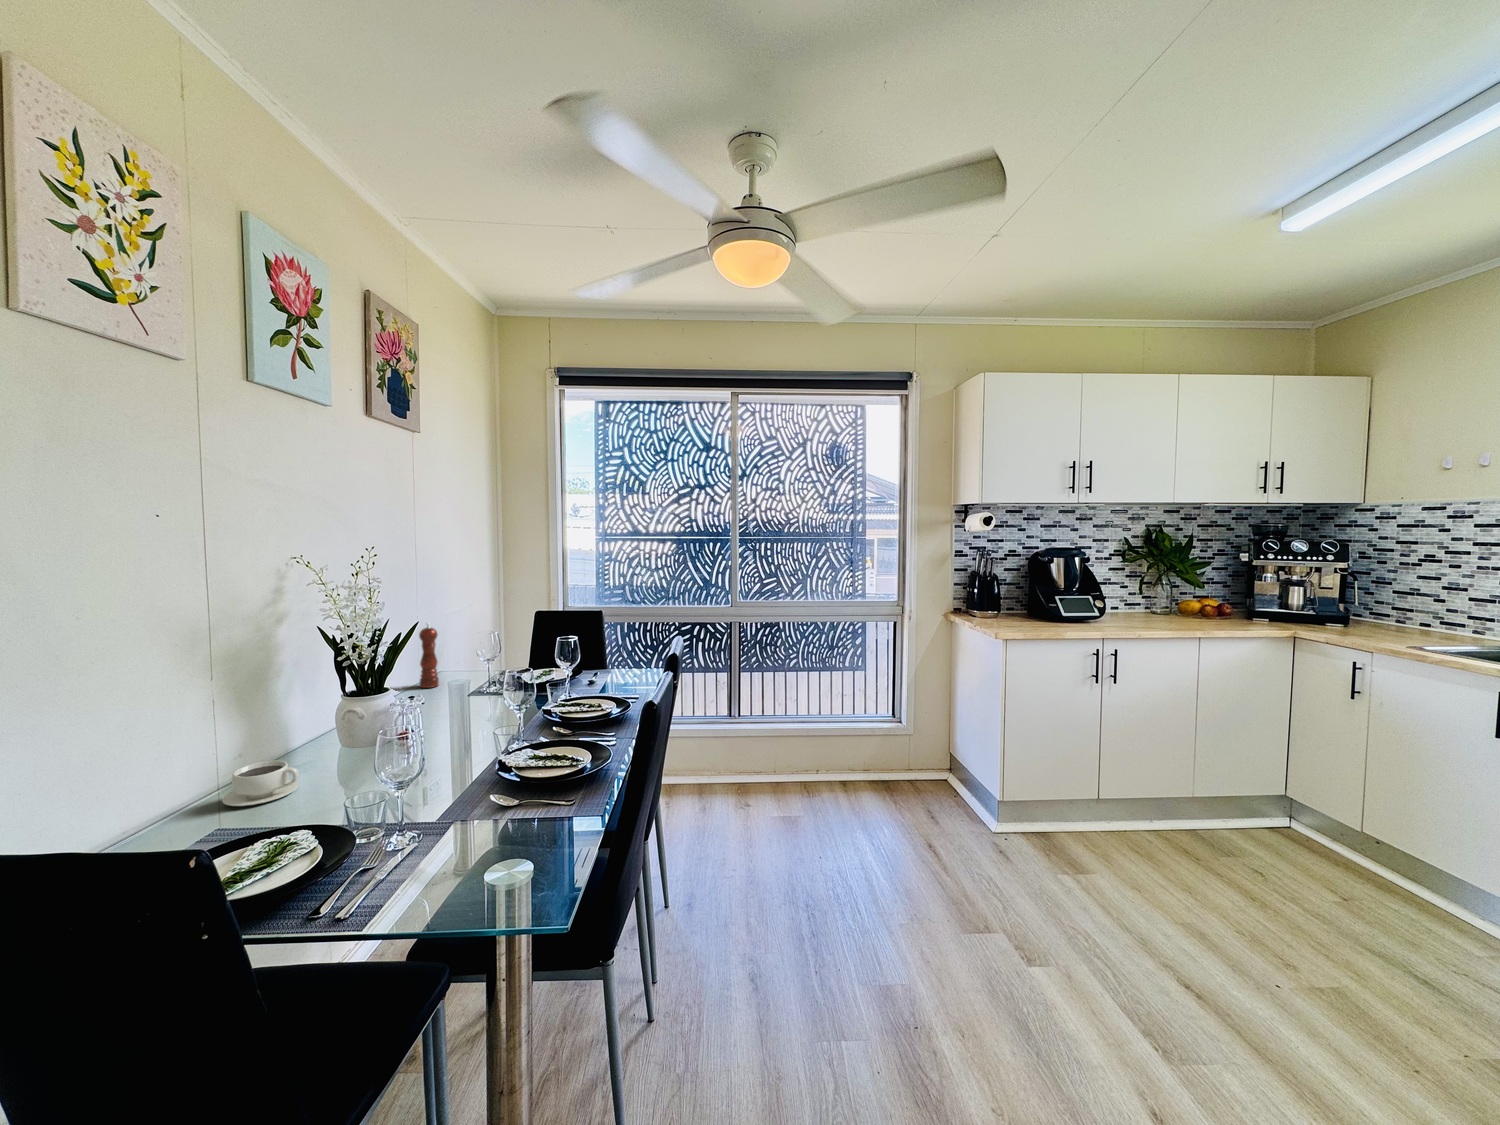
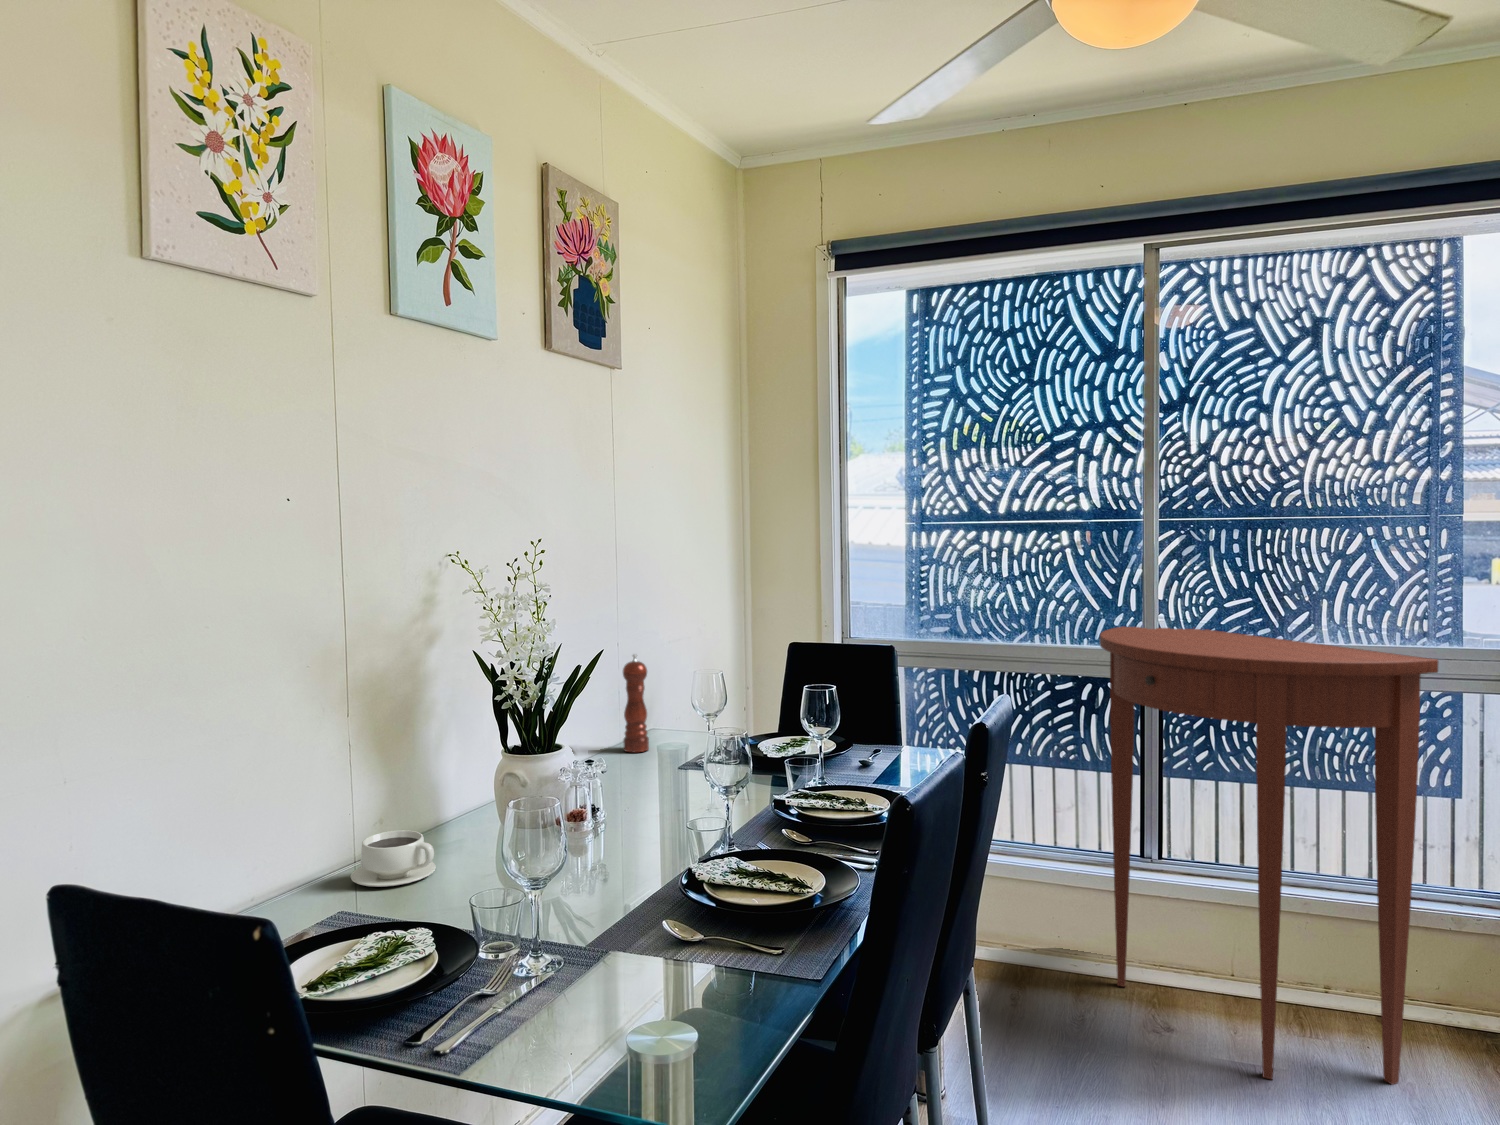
console table: none [706,593,861,820] -> present [1100,626,1438,1085]

